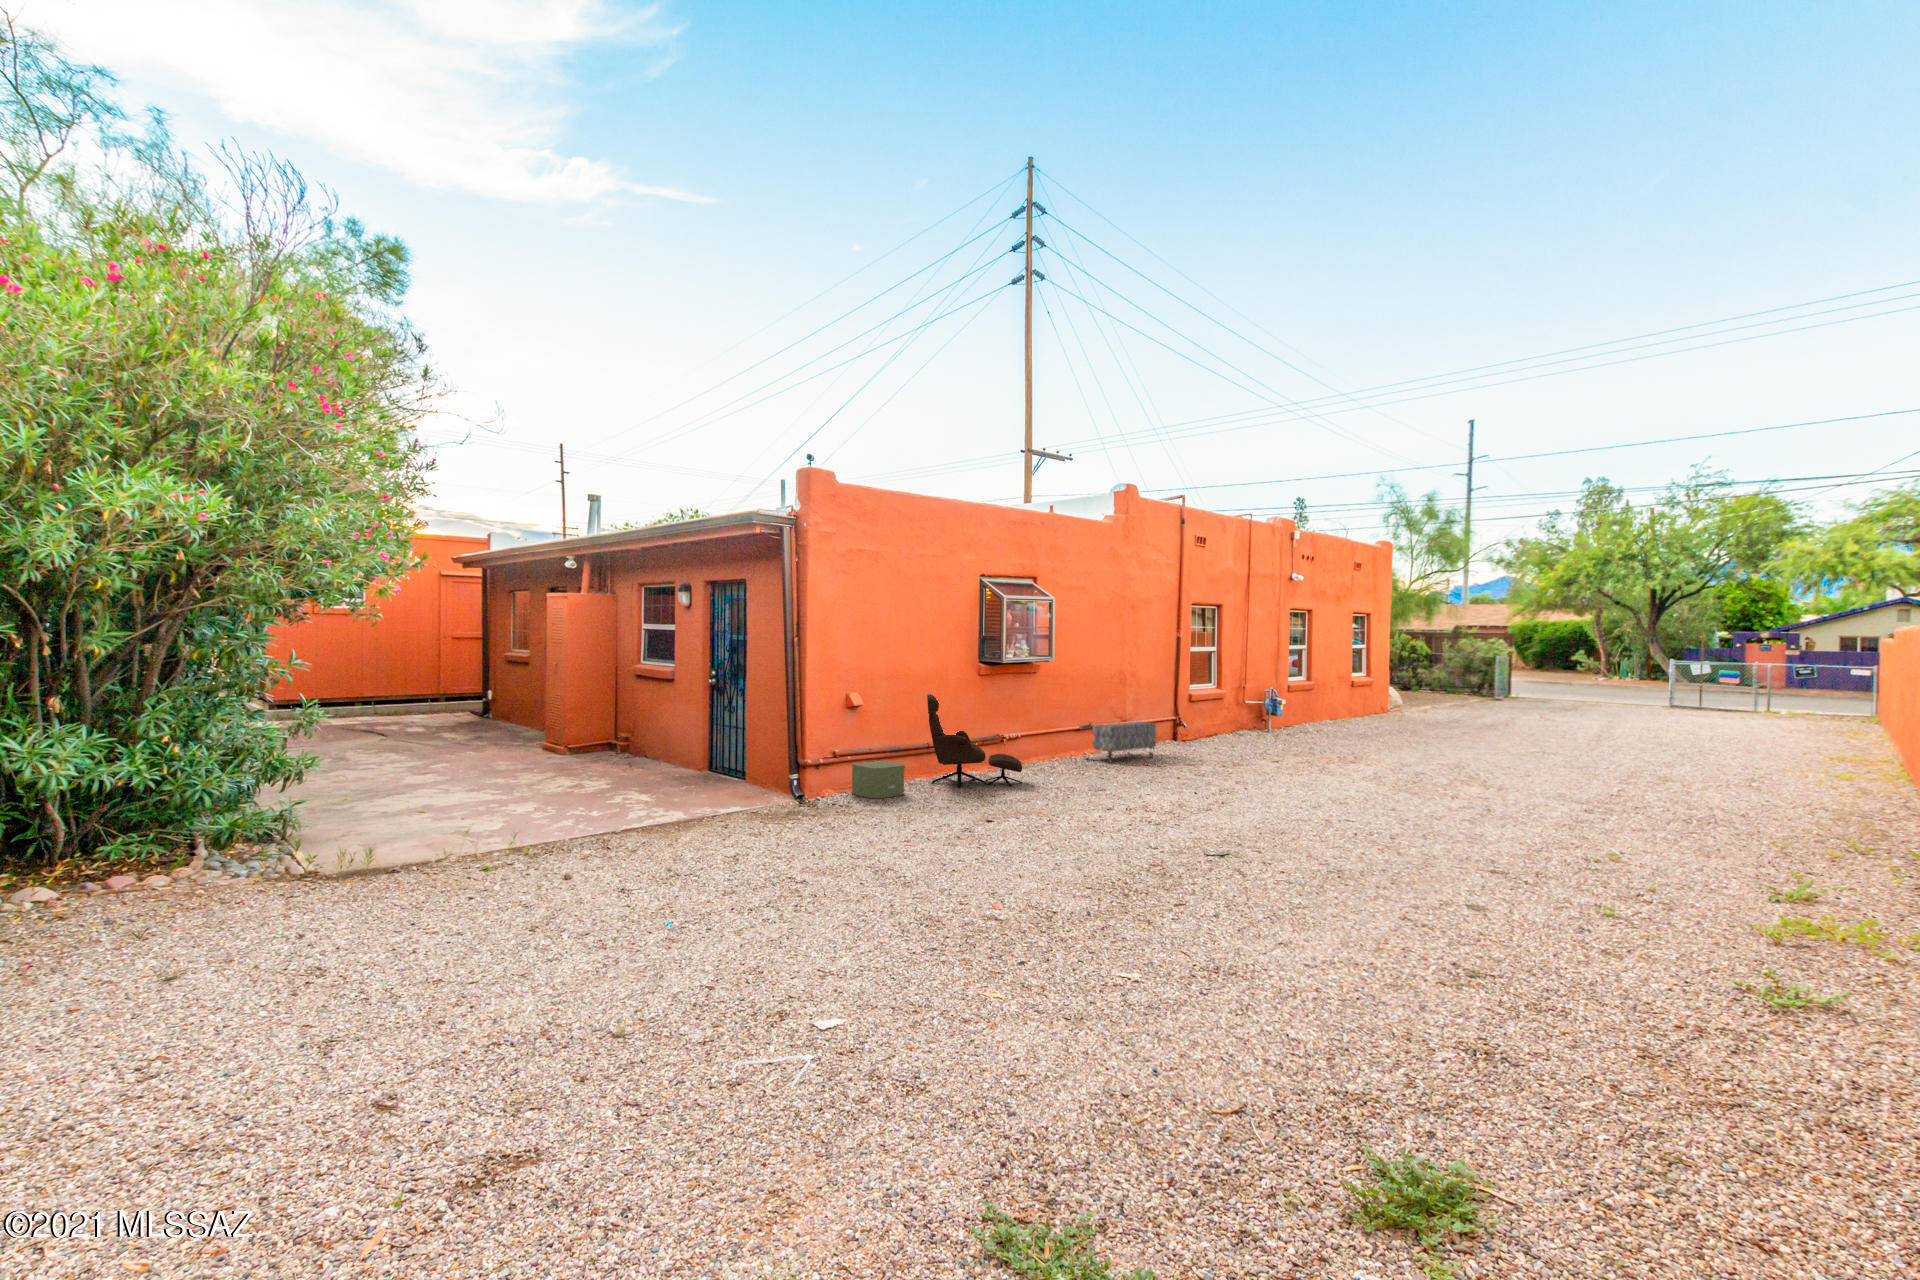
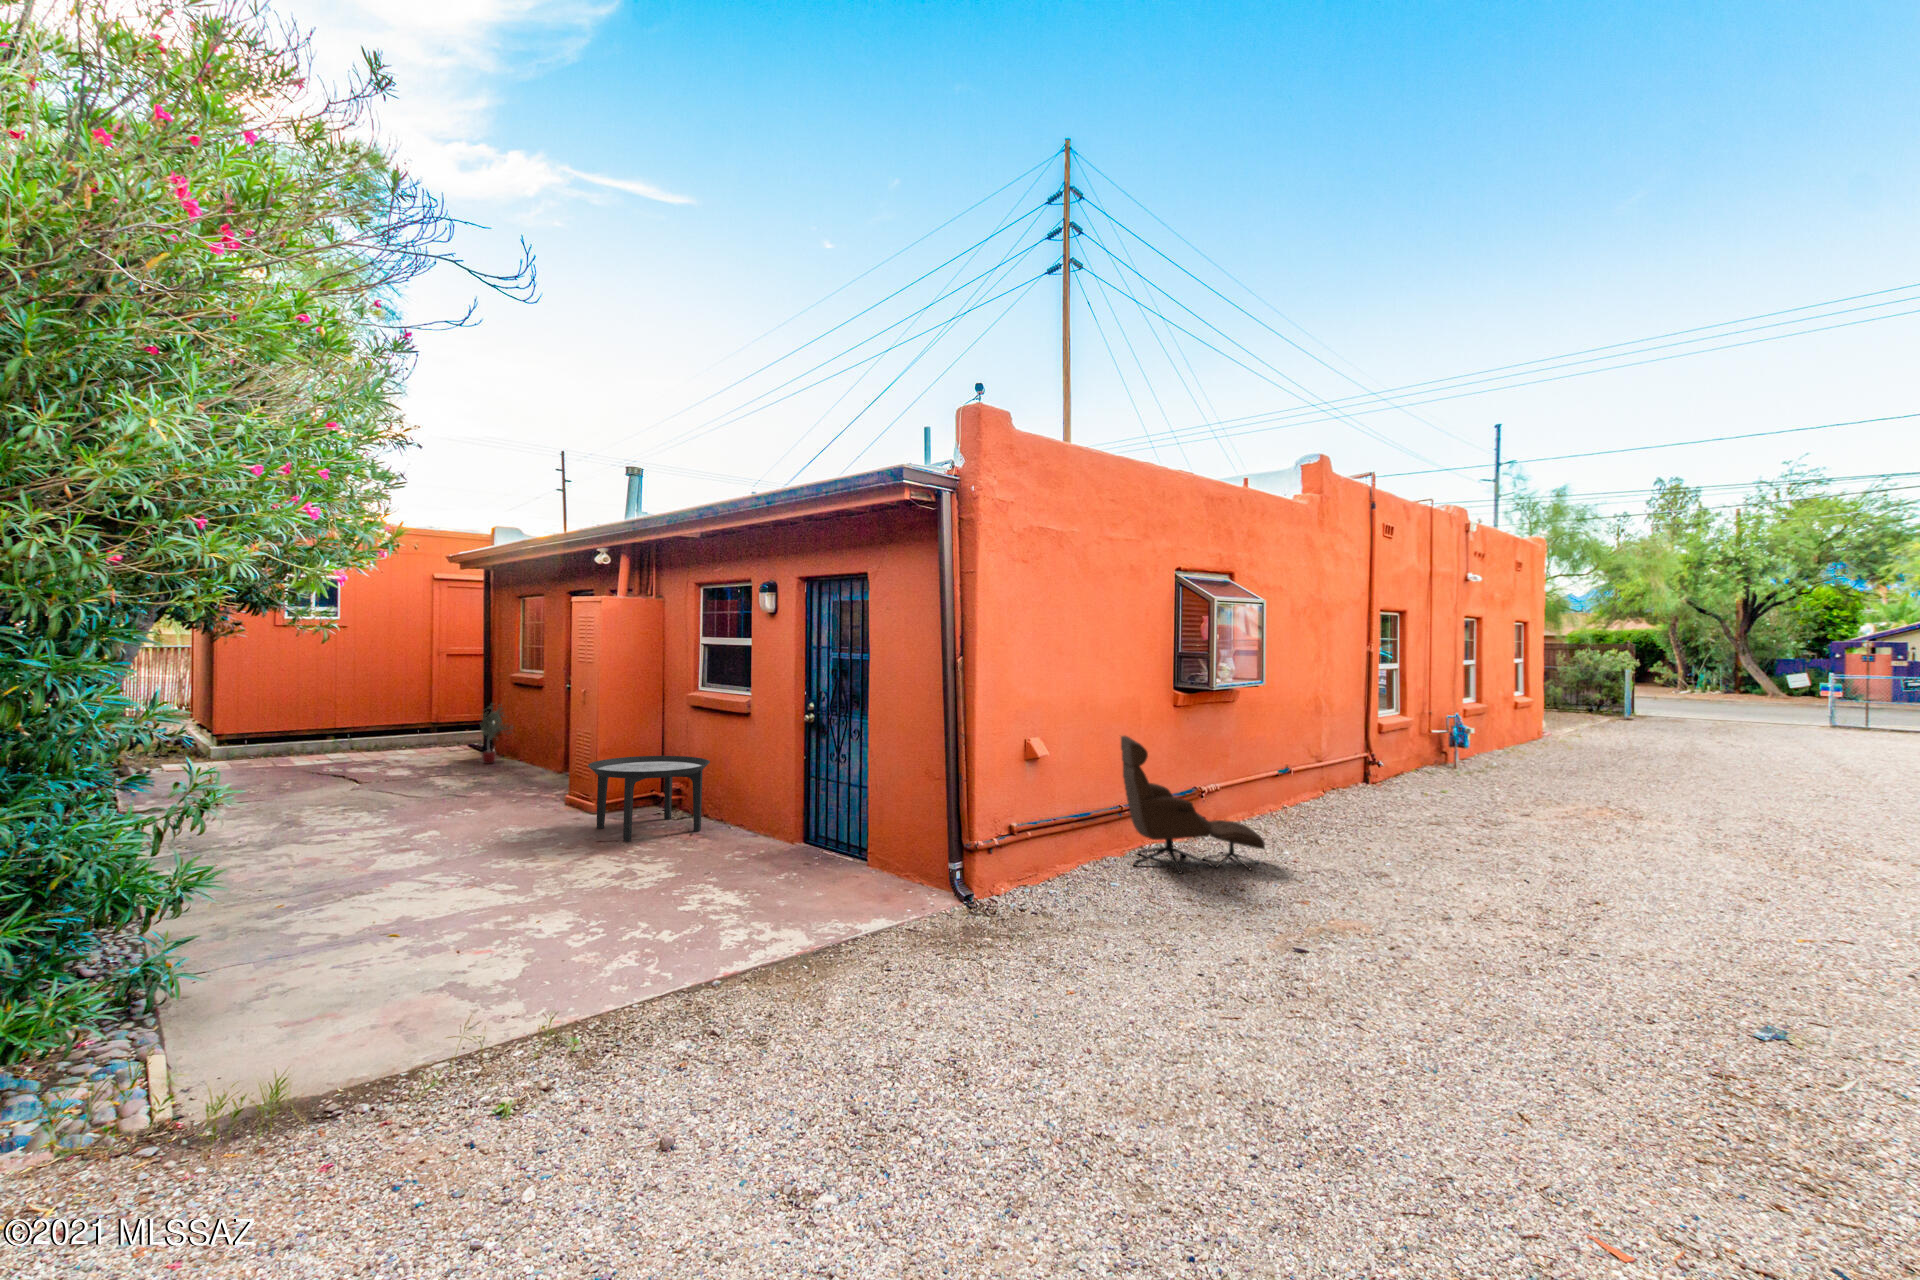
potted tree: none [476,676,506,725] -> present [480,704,512,764]
round table: none [558,711,648,768] -> present [588,756,710,842]
bench: present [1087,722,1156,763] -> none [1282,759,1370,821]
storage box: present [852,760,905,798] -> none [1036,837,1117,903]

